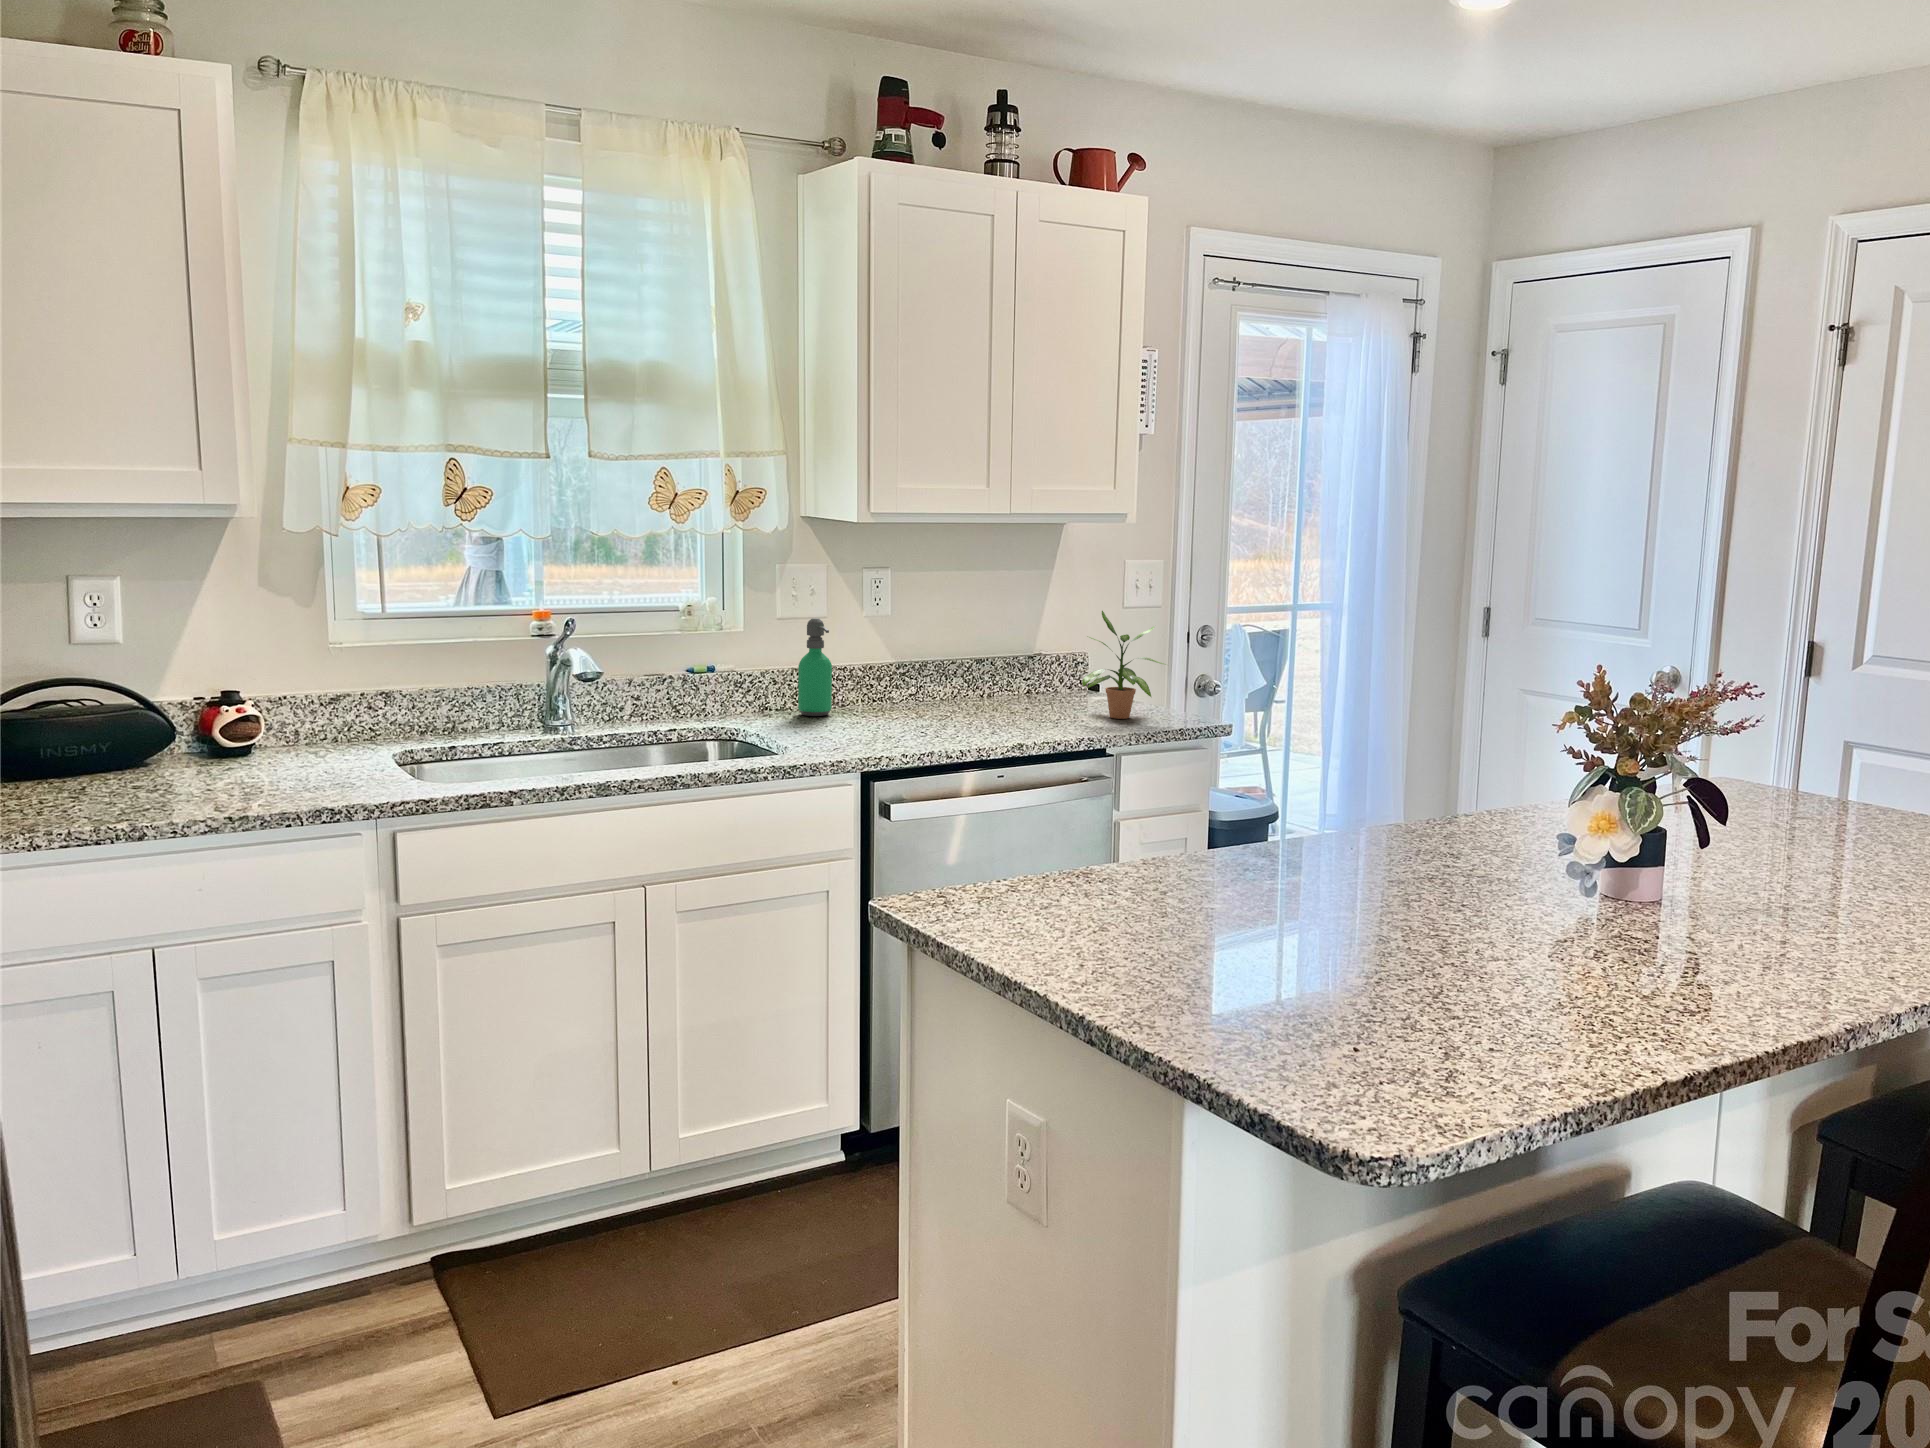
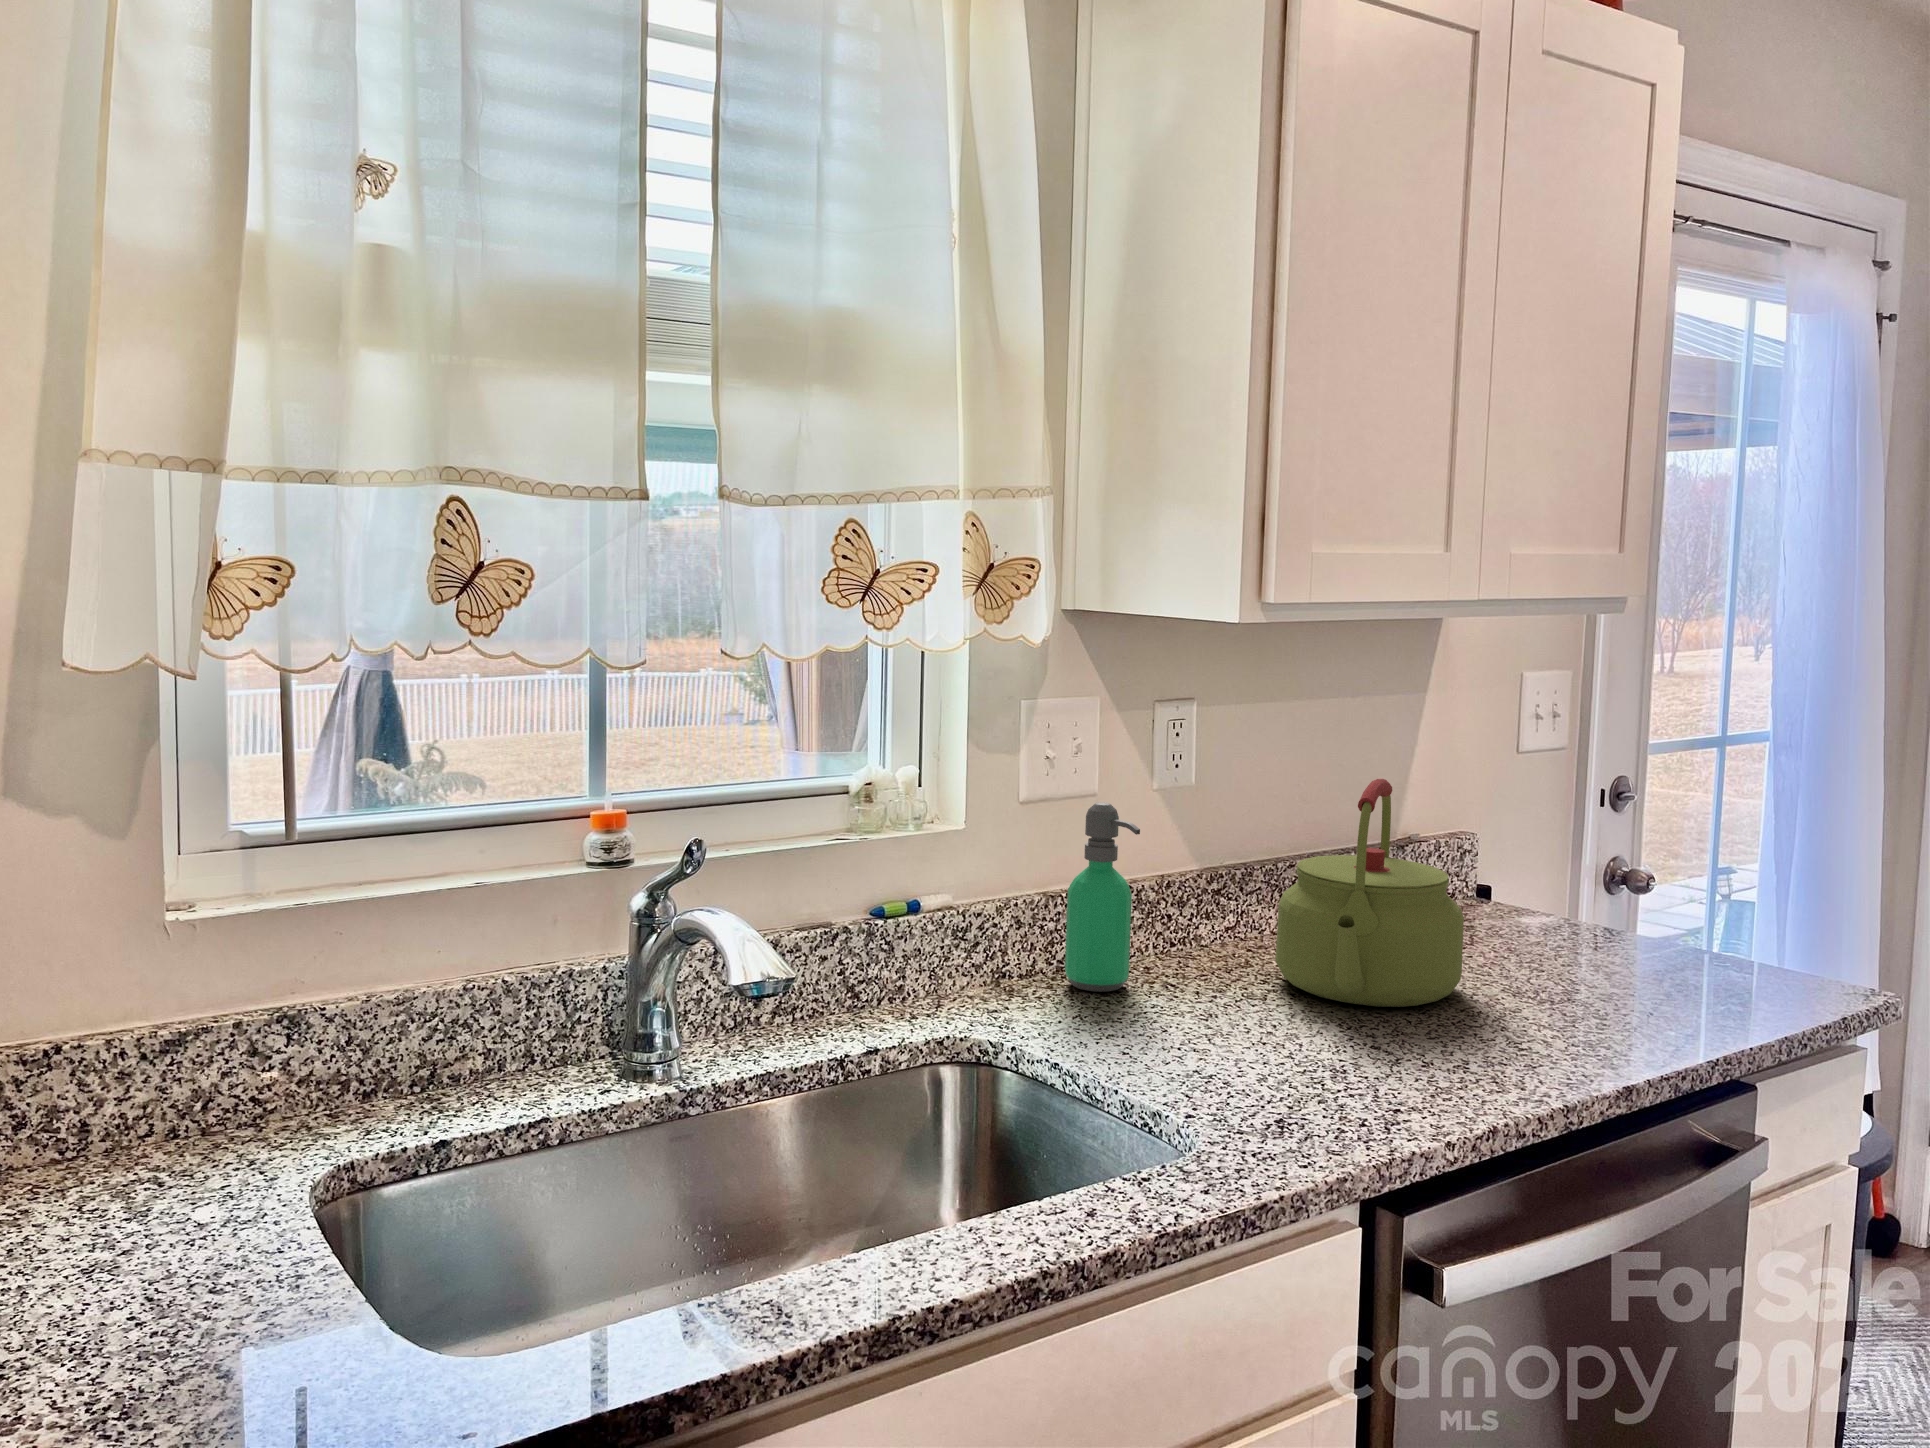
kettle: none [909,608,1004,722] -> present [1275,779,1464,1007]
potted plant: present [1082,611,1164,719] -> none [1568,781,1770,985]

